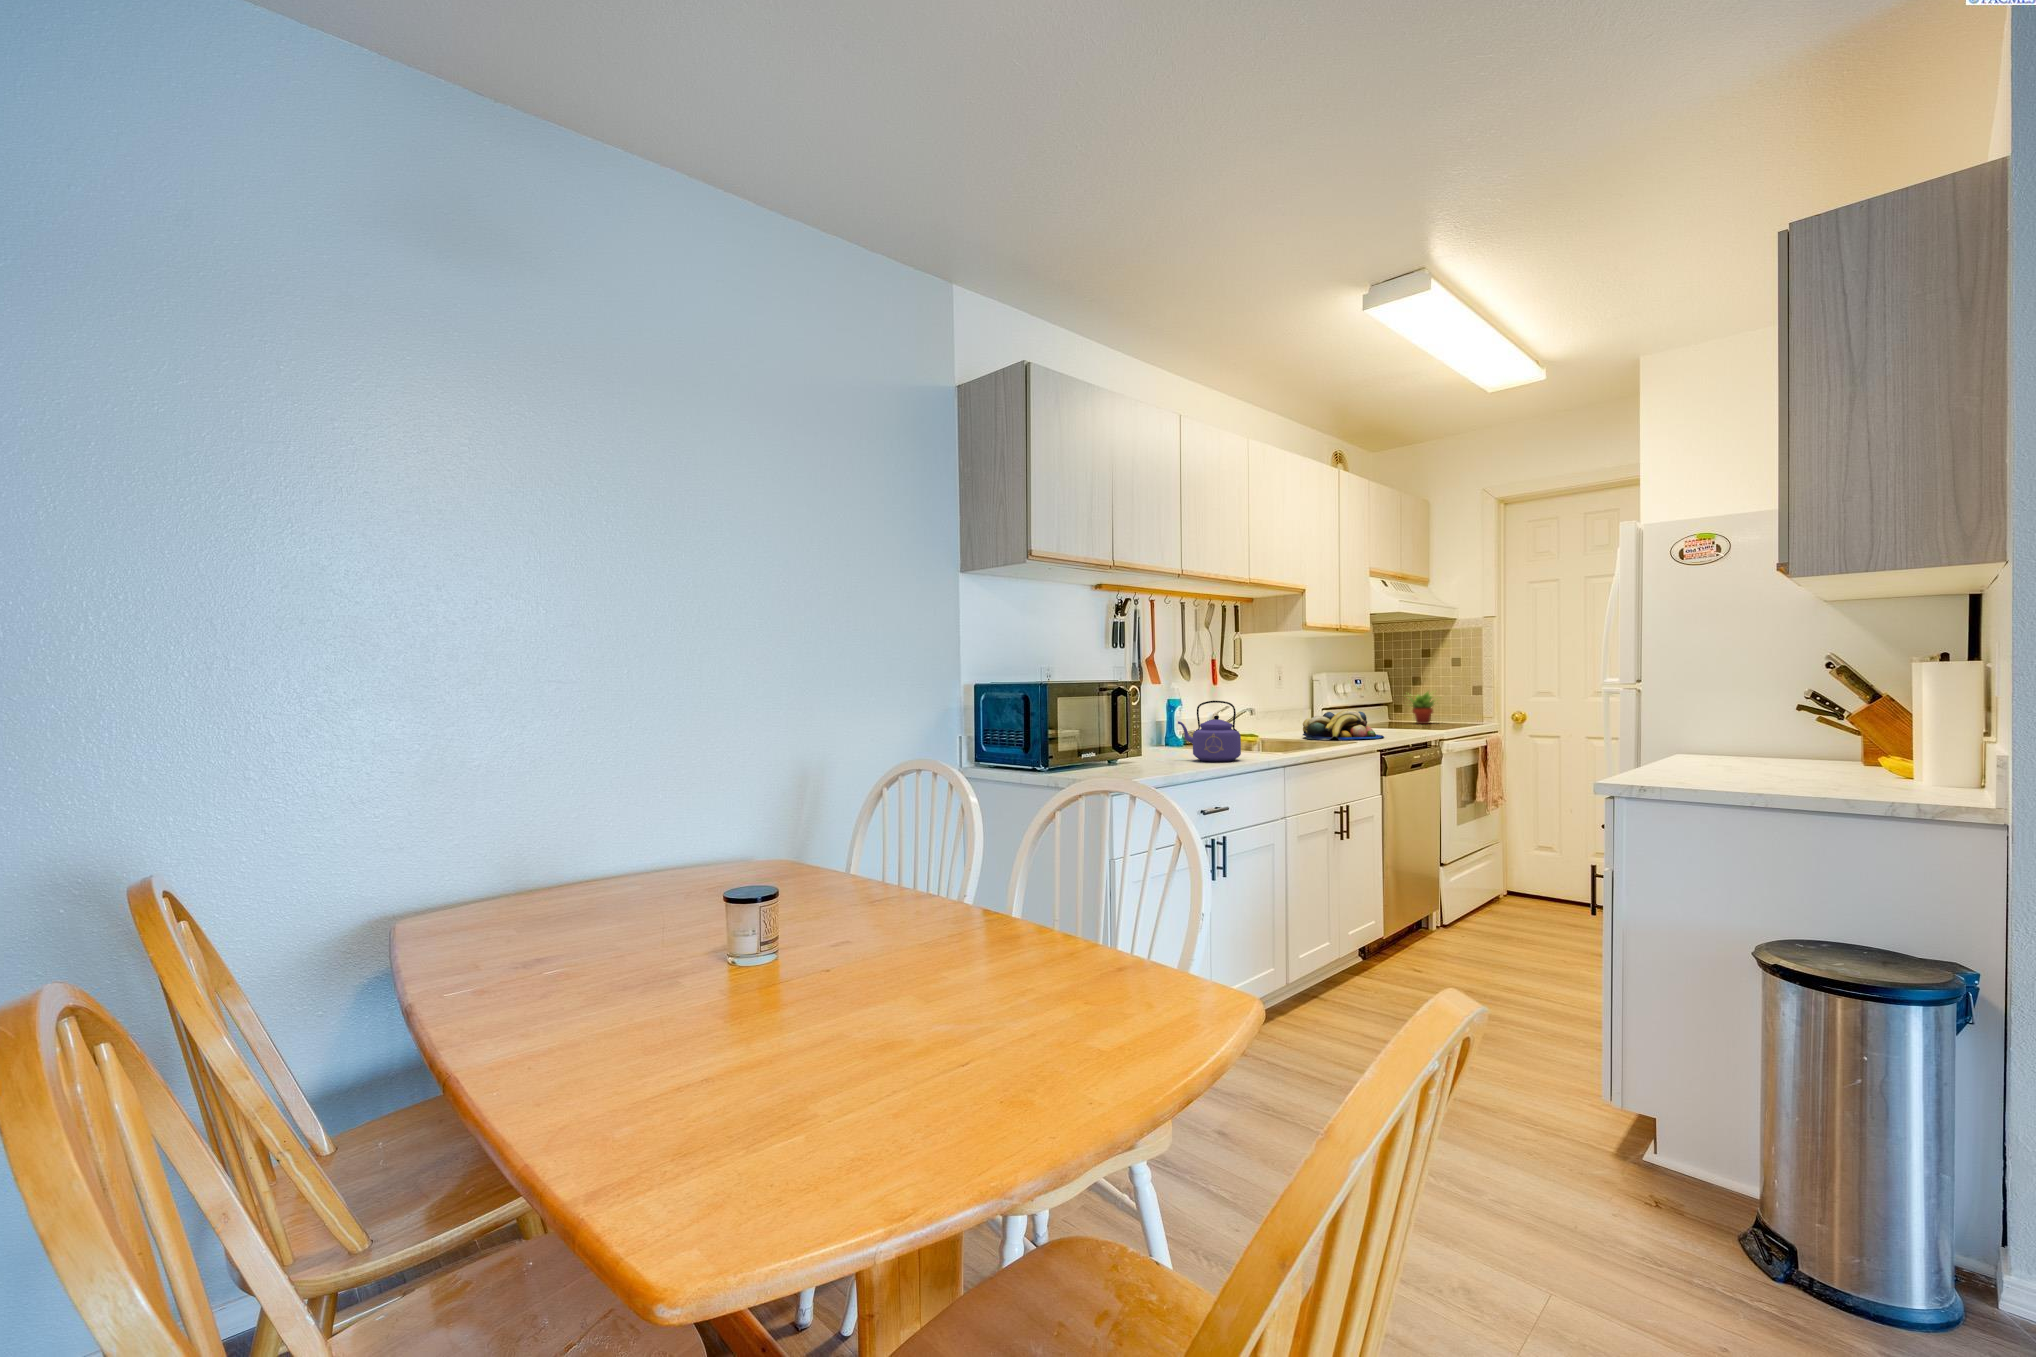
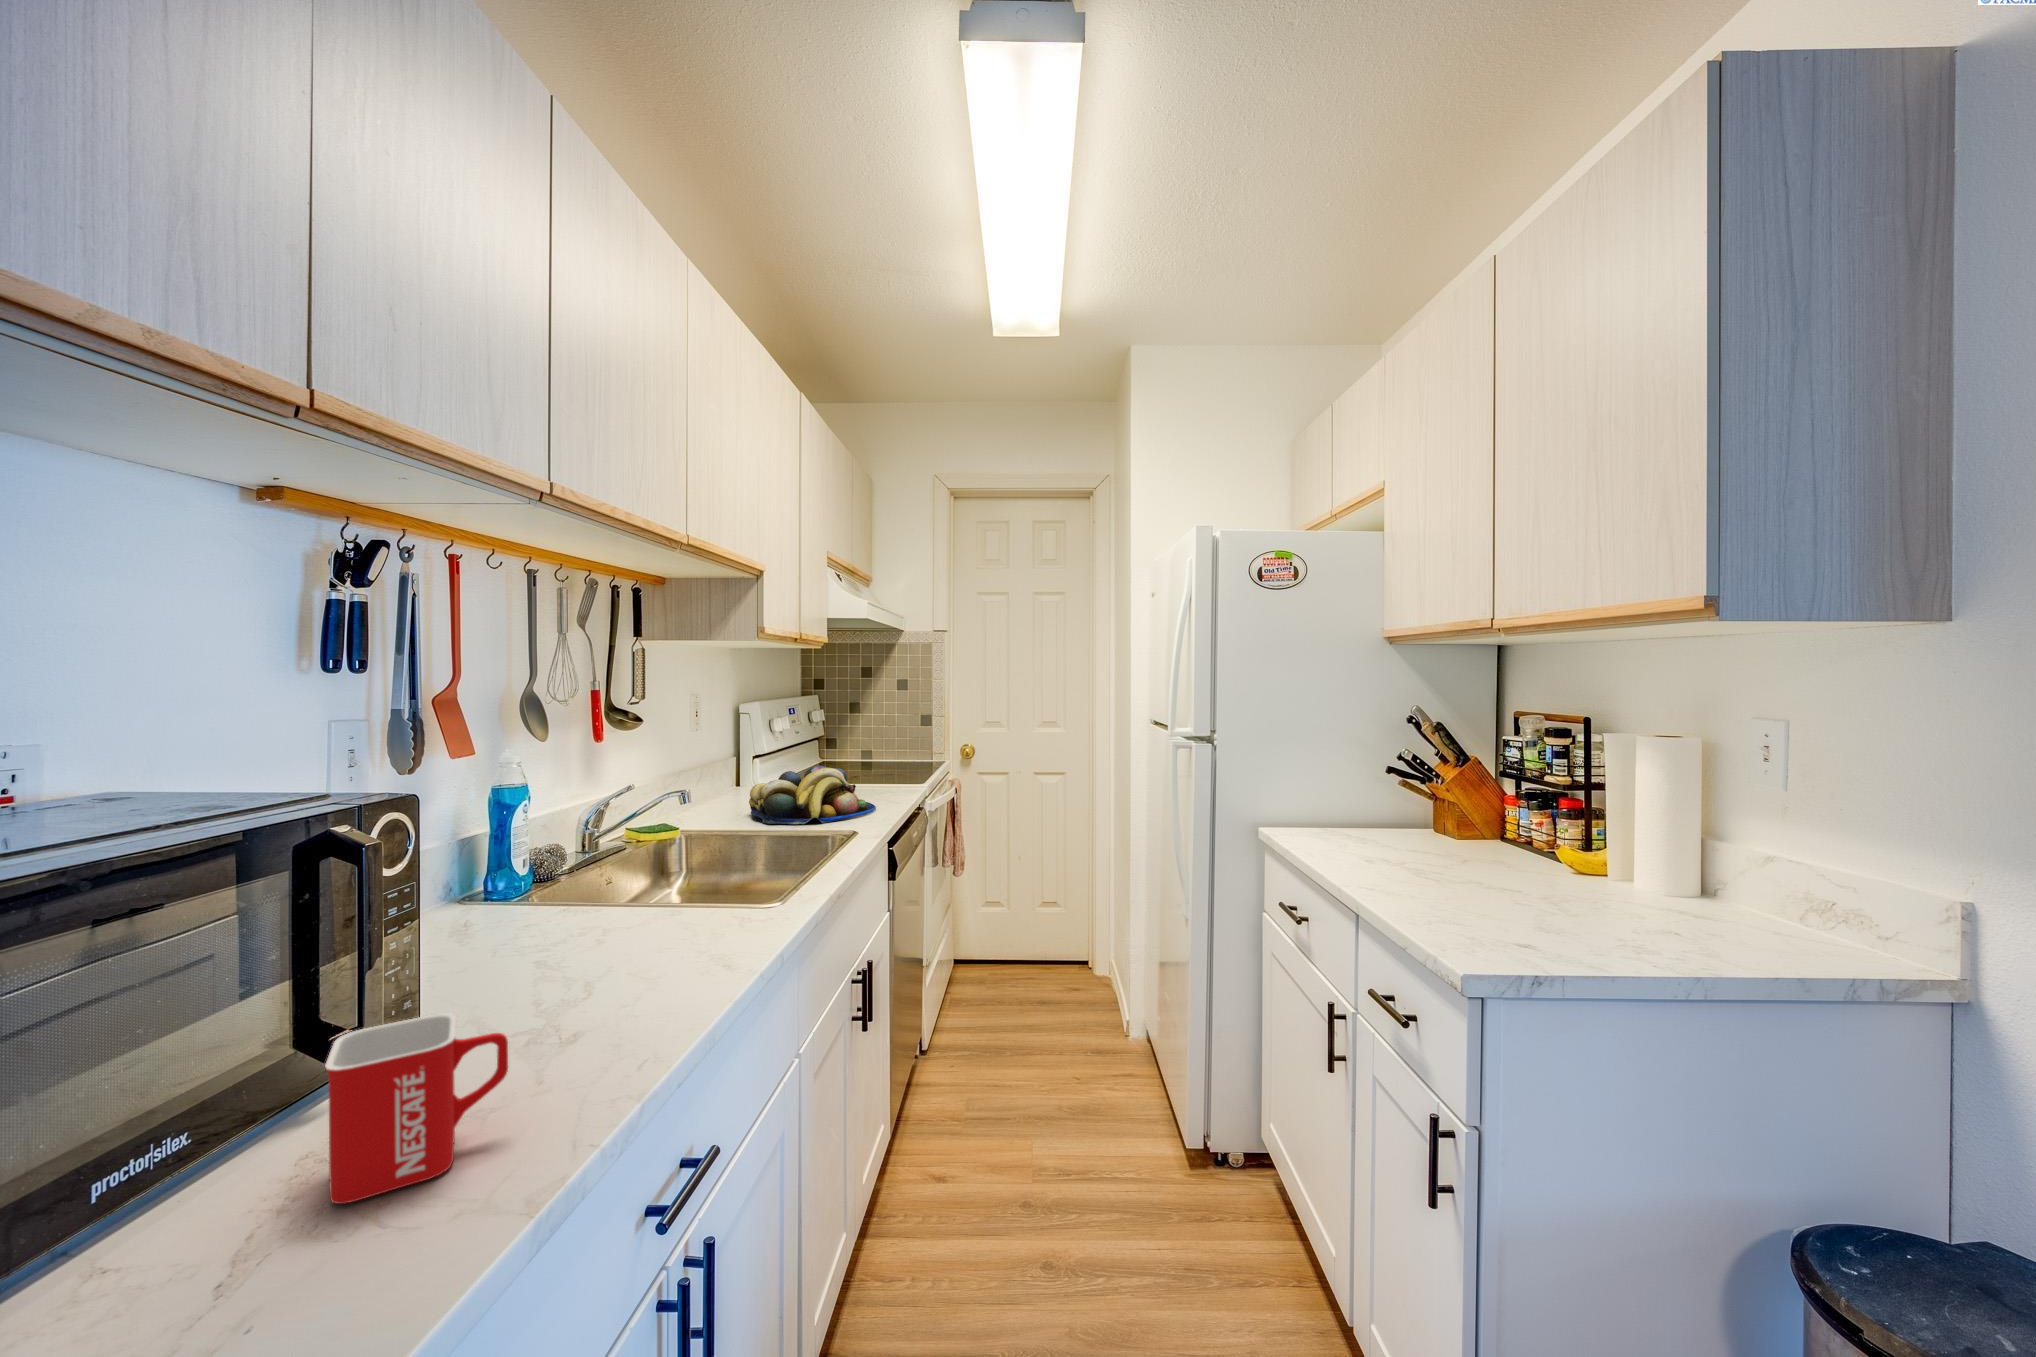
succulent plant: present [1410,692,1435,724] -> none [842,718,888,763]
kettle: present [1178,701,1241,762] -> none [544,818,723,986]
mug: none [1121,736,1160,772] -> present [325,1013,508,1204]

